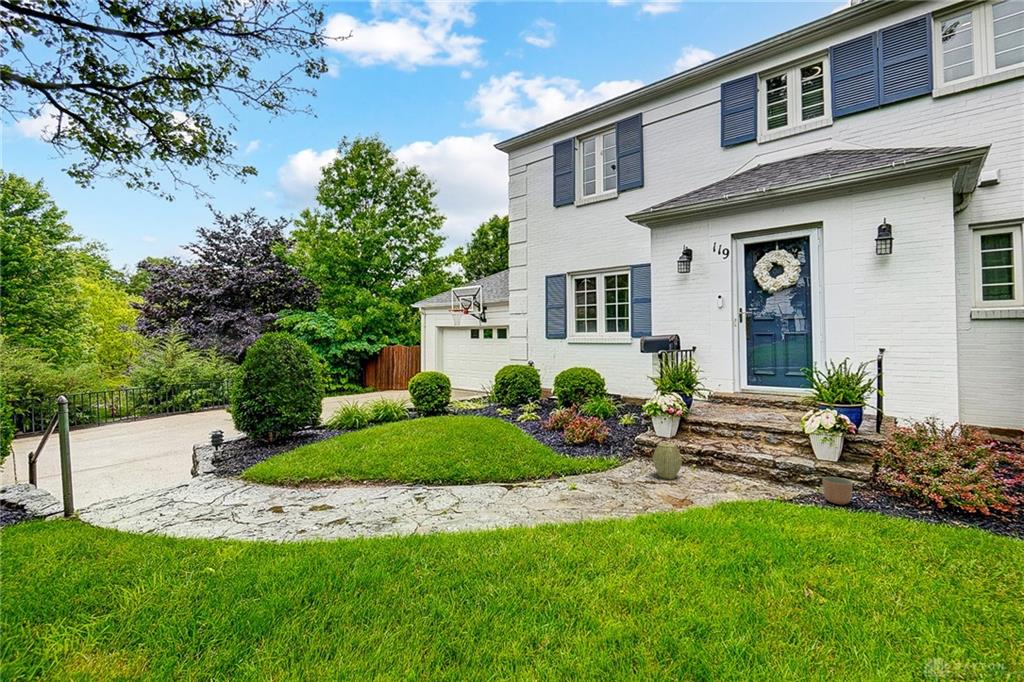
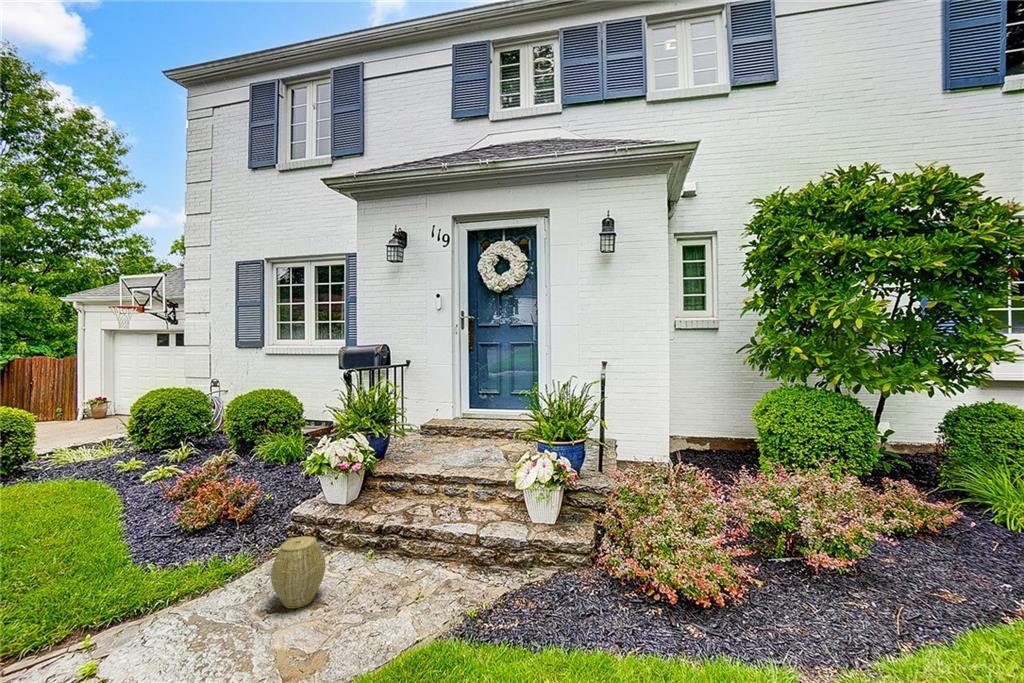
planter: present [823,477,852,505] -> none [527,570,565,622]

